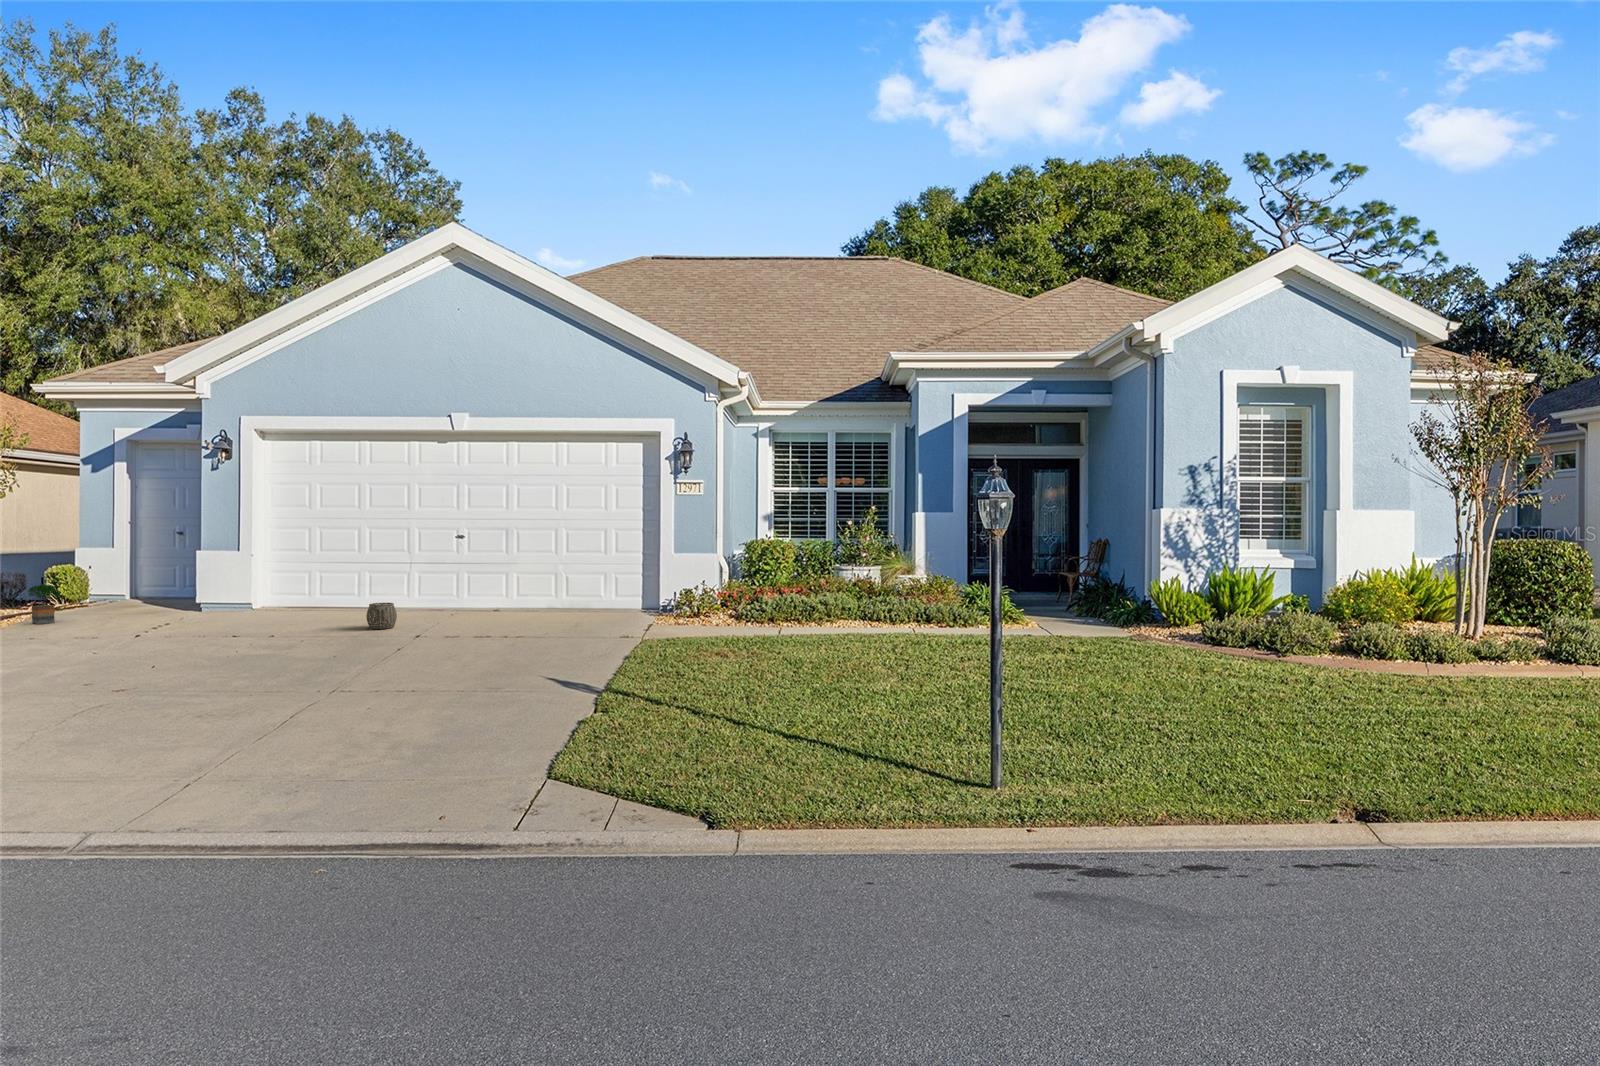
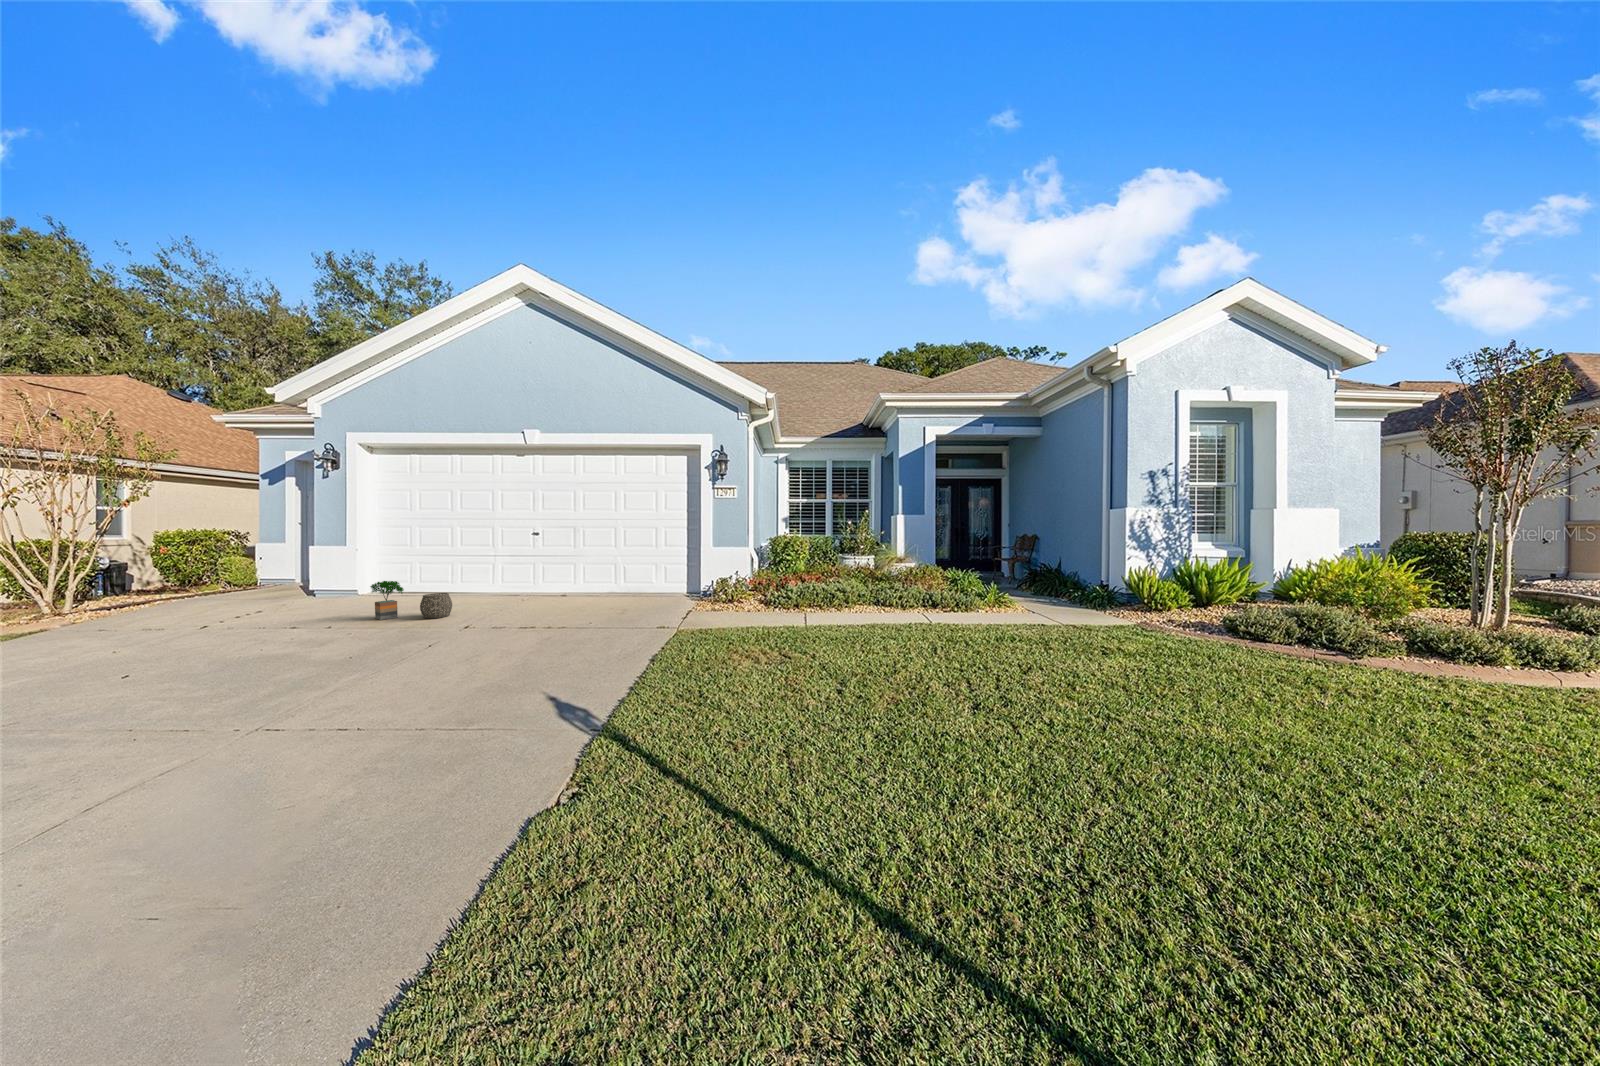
potted tree: present [28,585,60,624] -> present [370,581,404,620]

